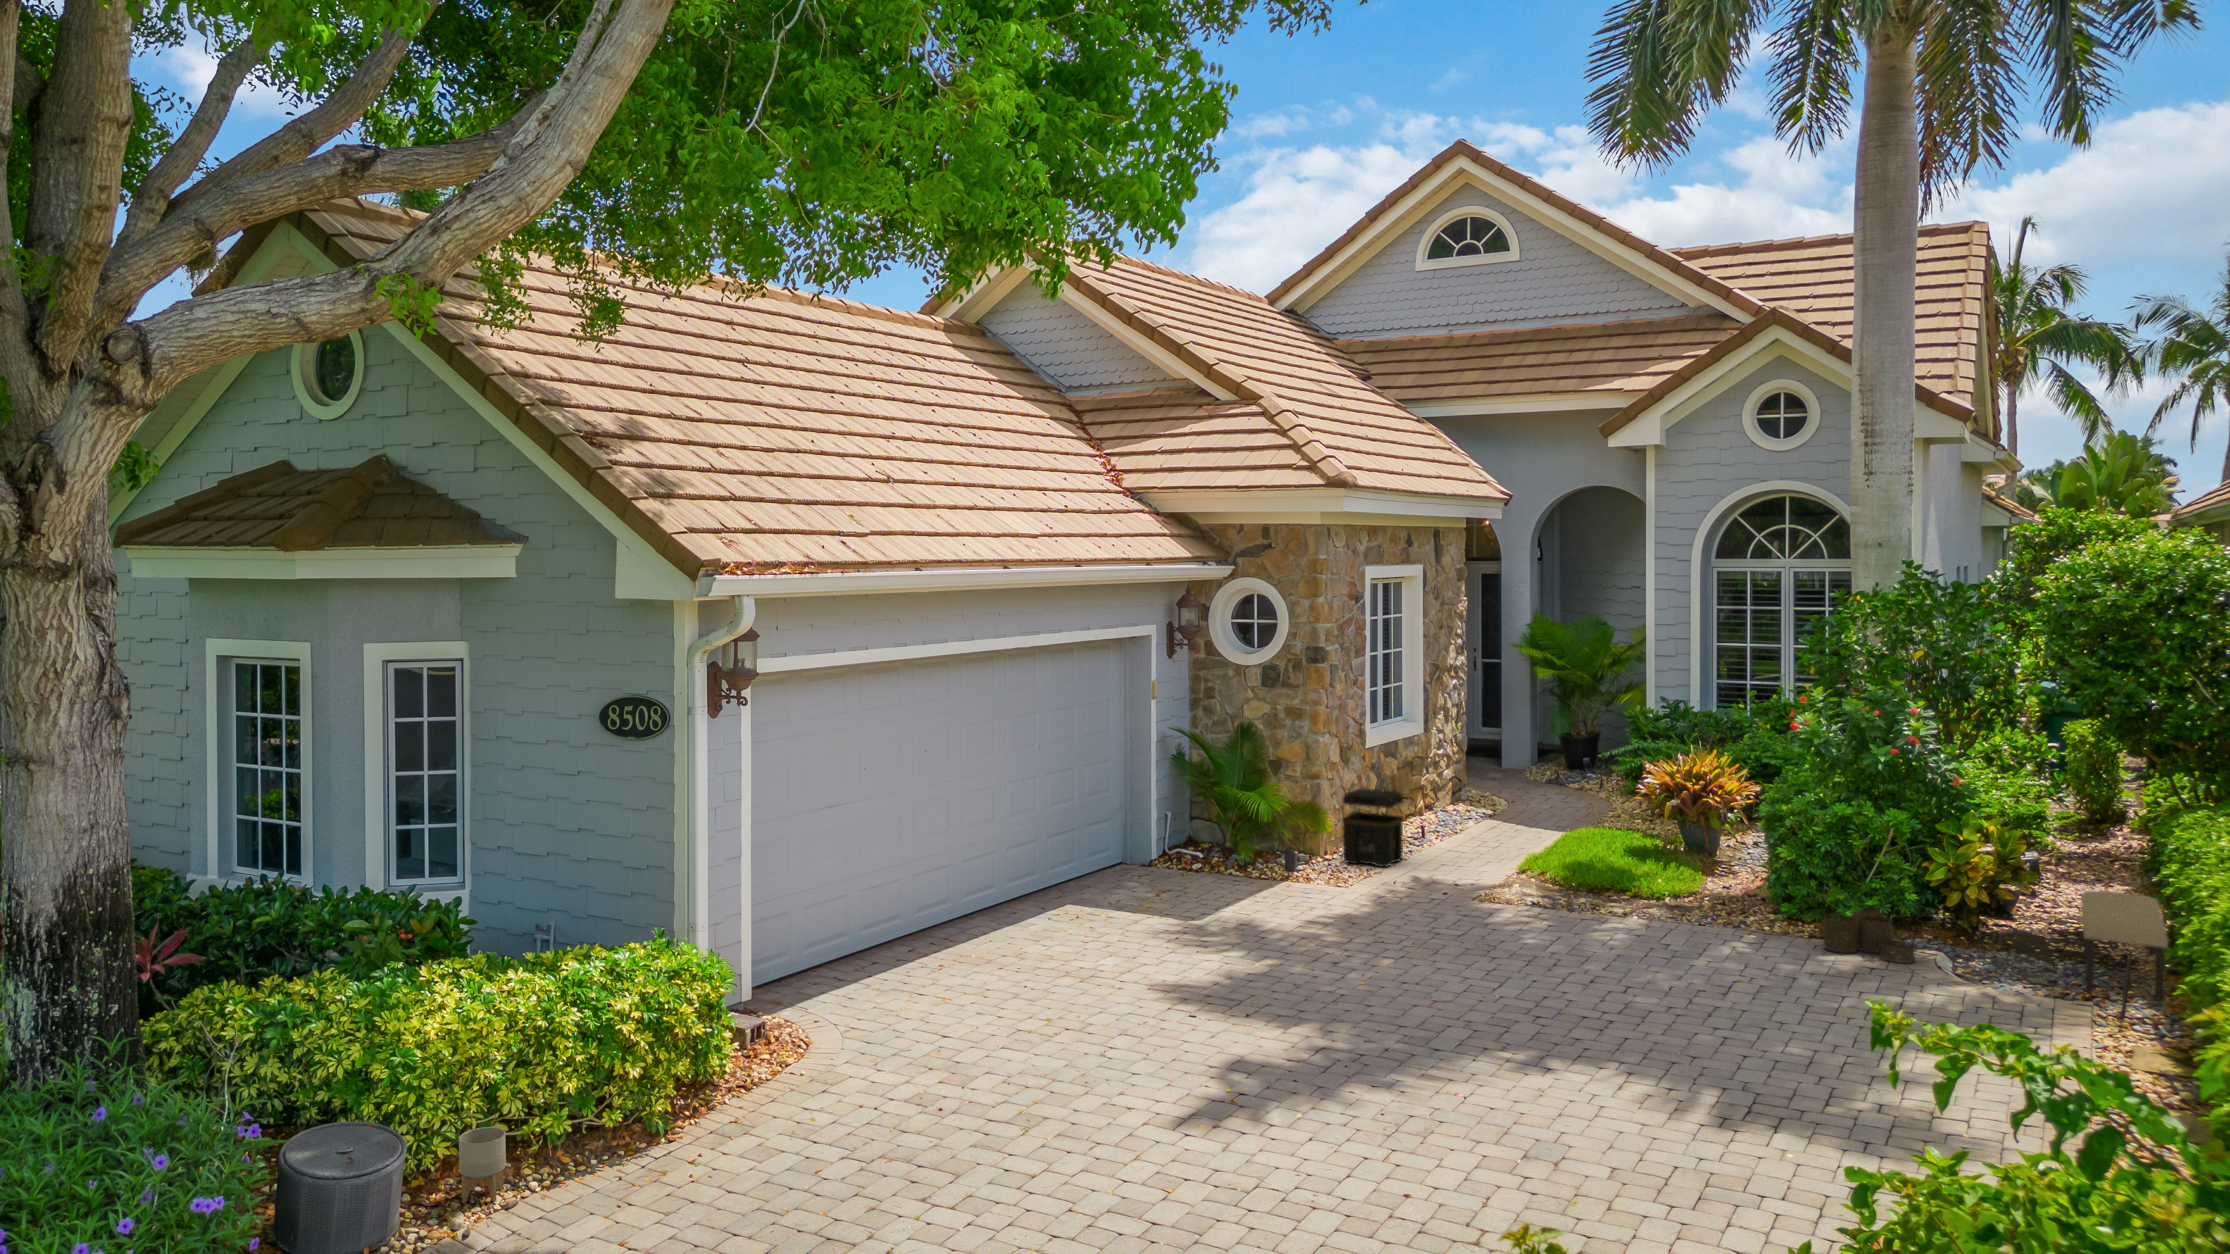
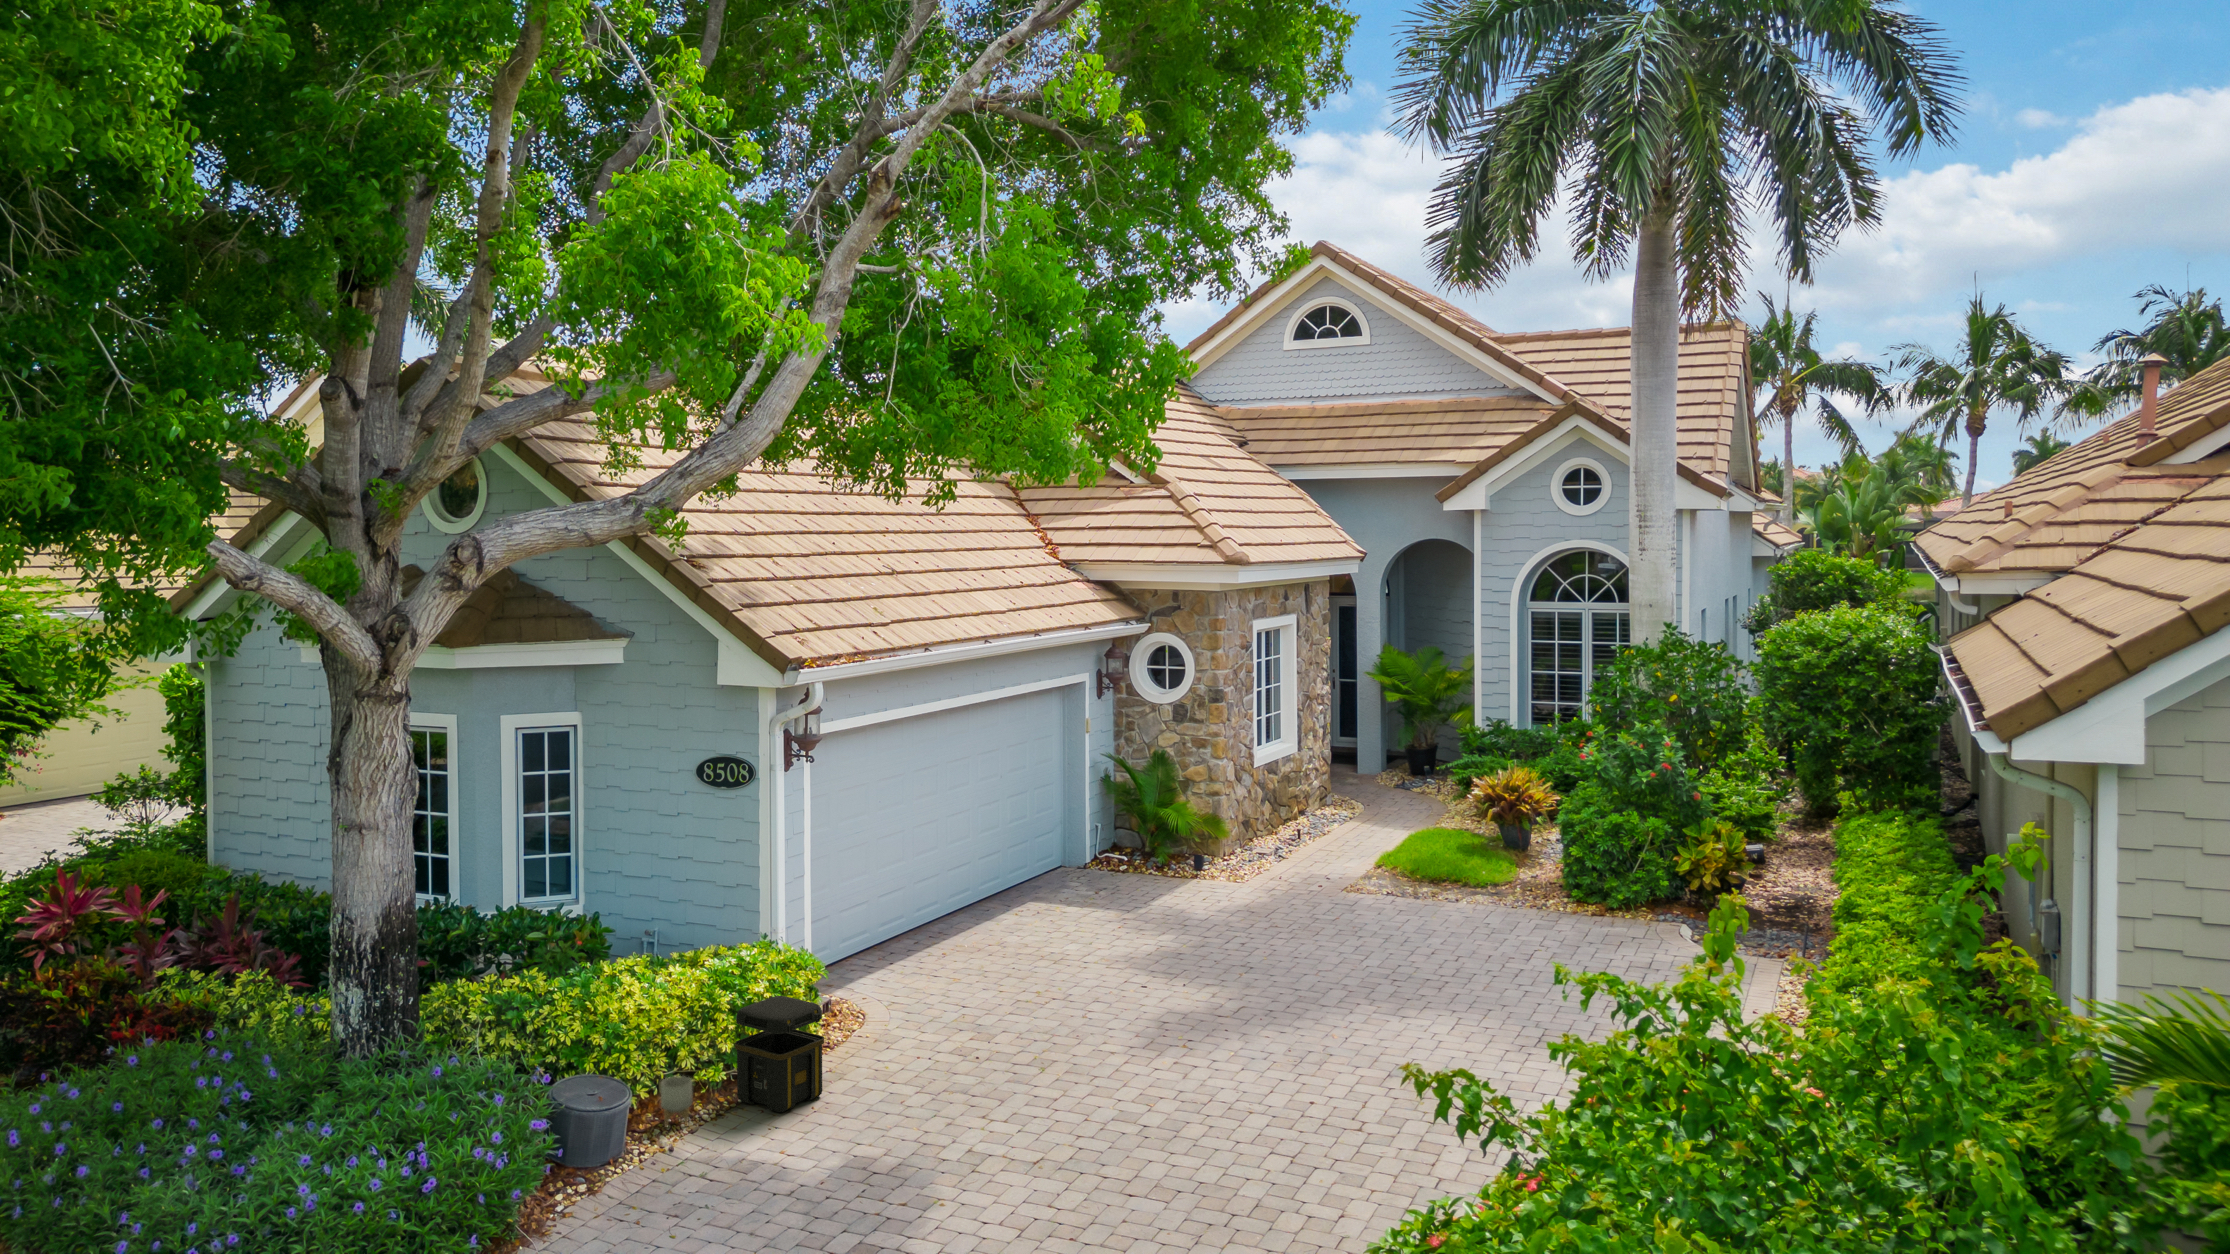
toolbox: present [1342,788,1404,867] -> present [735,996,824,1112]
bench: present [2081,891,2168,1002] -> none [1773,877,1830,957]
woven basket: present [1824,905,1915,963] -> none [1599,890,1662,934]

